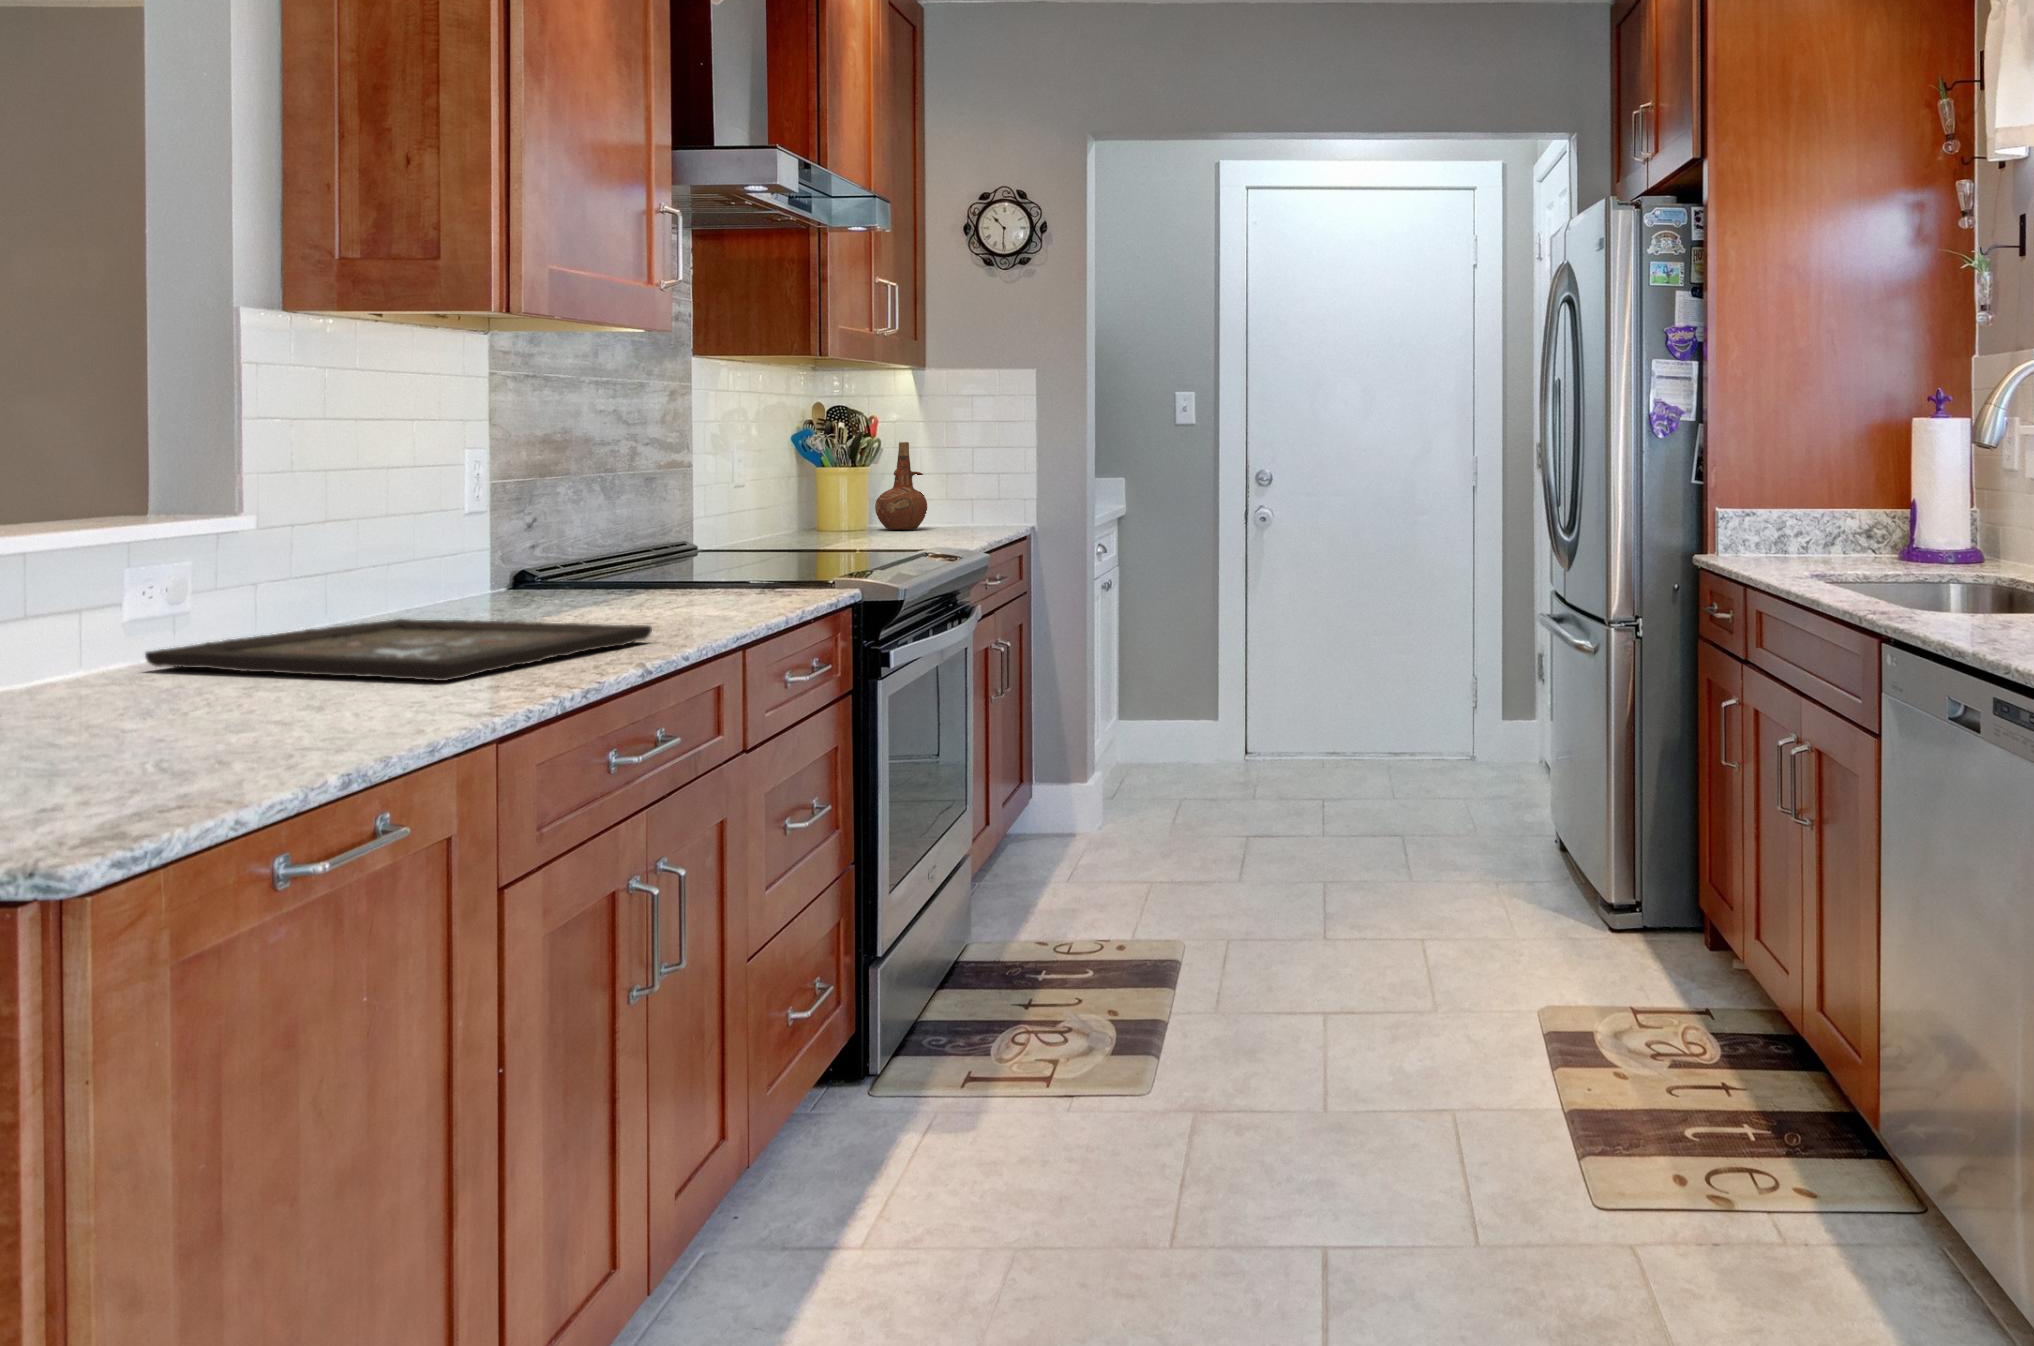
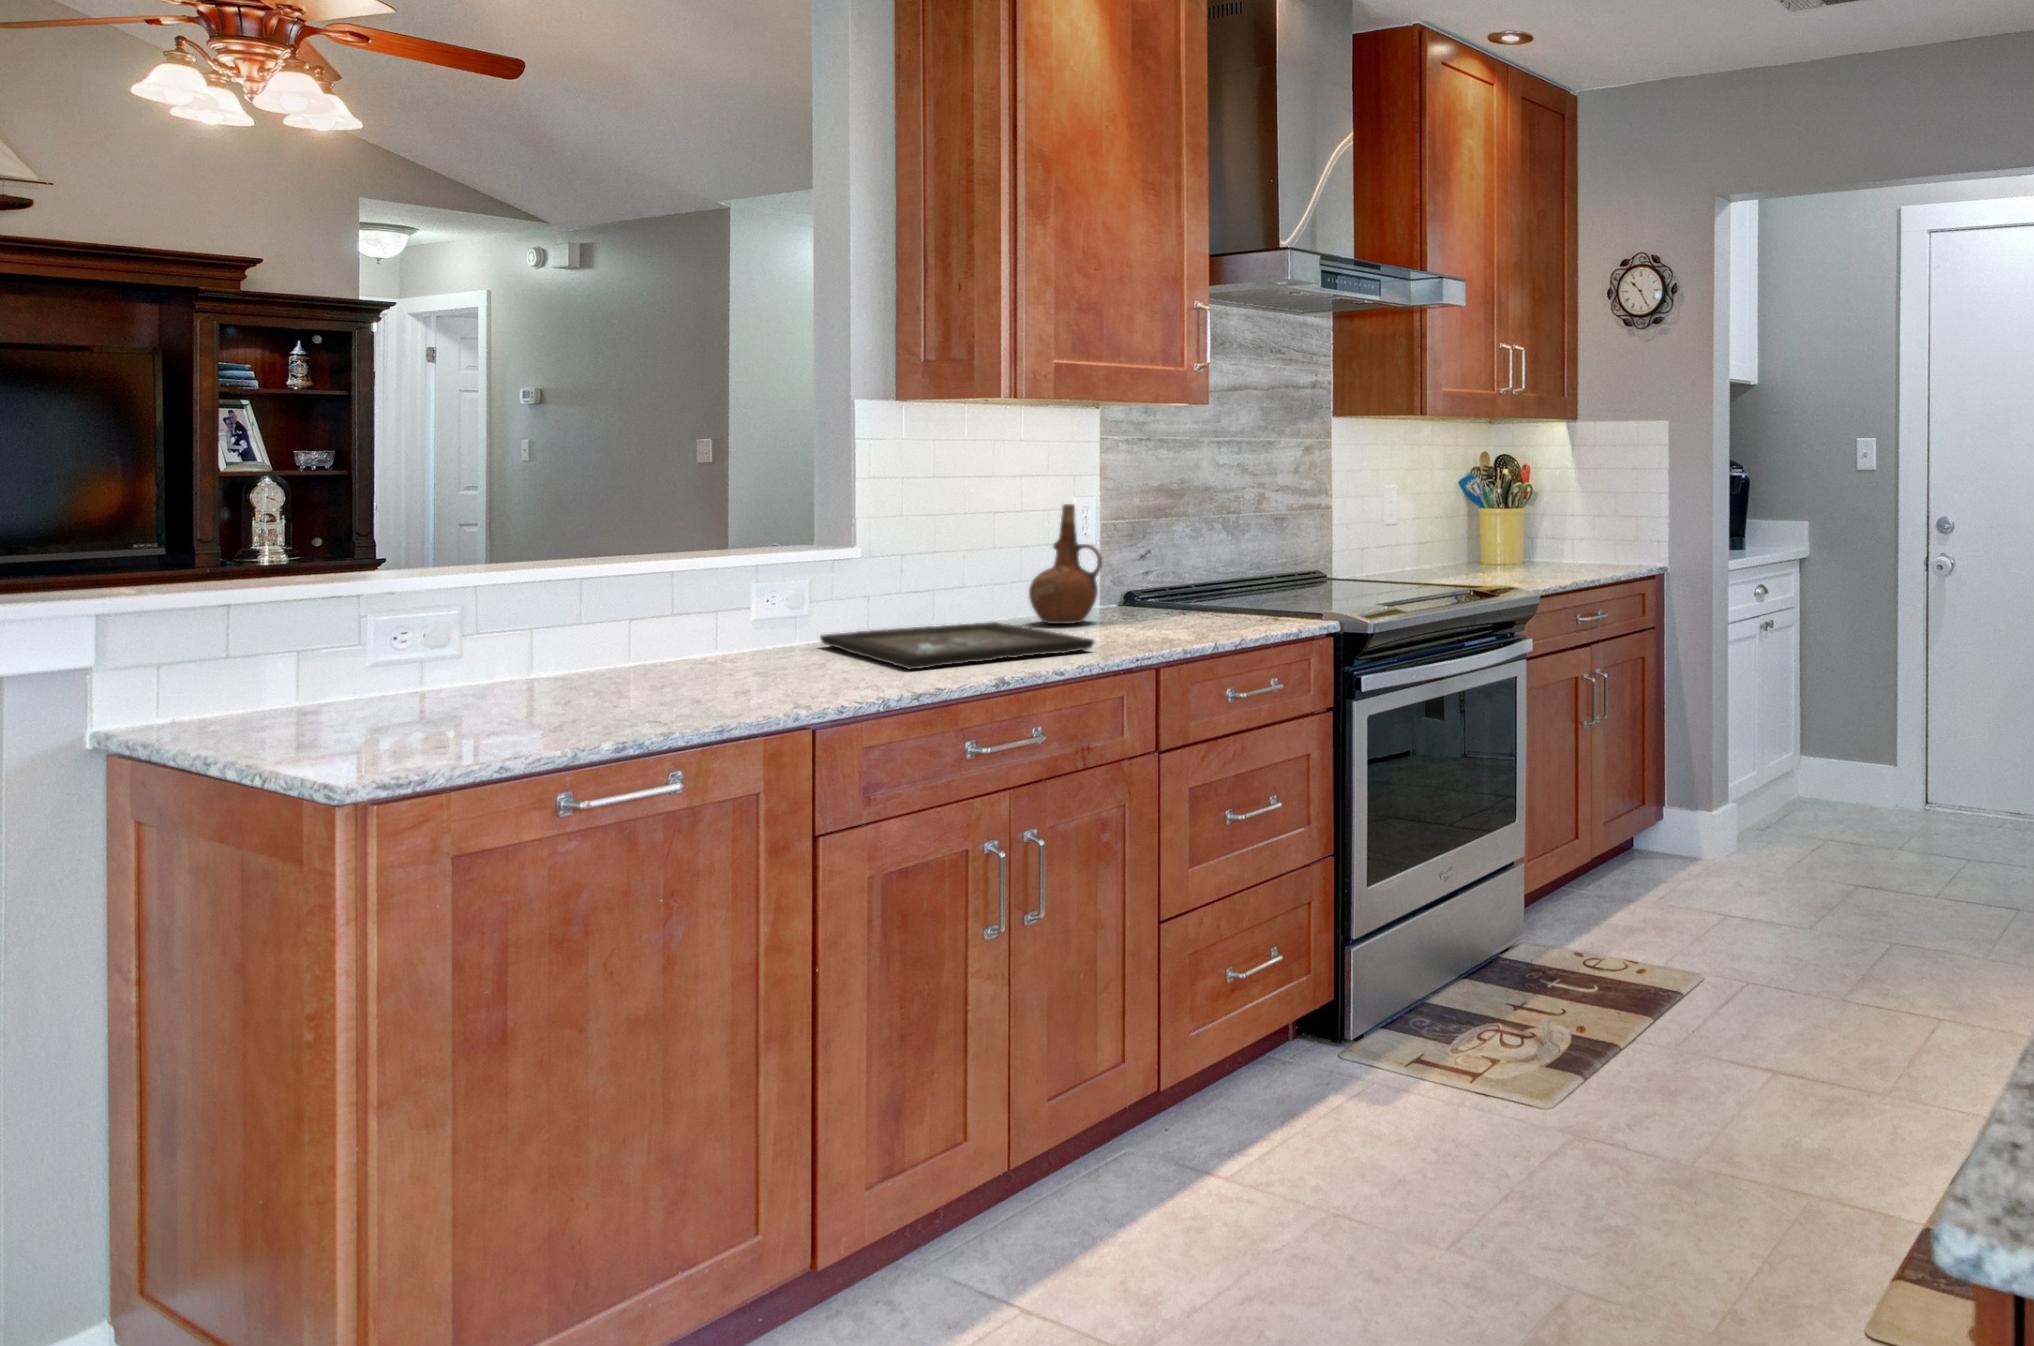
ceramic pitcher: present [875,442,927,530] -> present [1029,504,1102,624]

